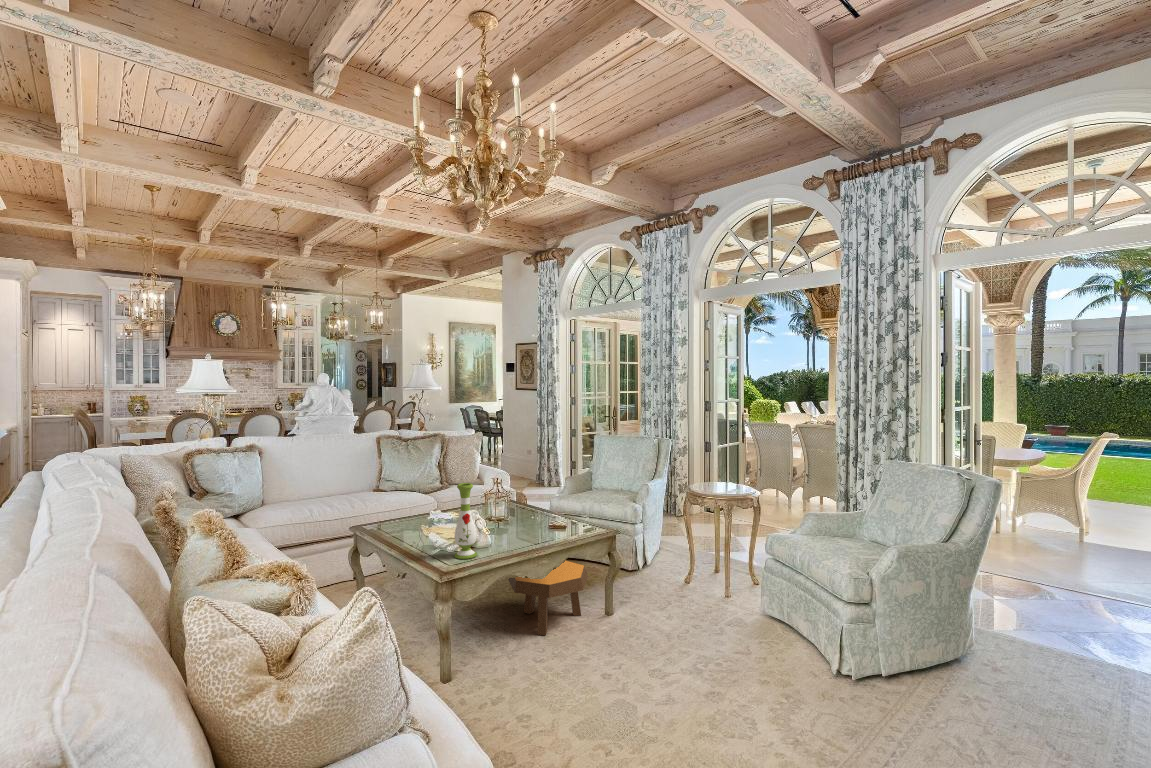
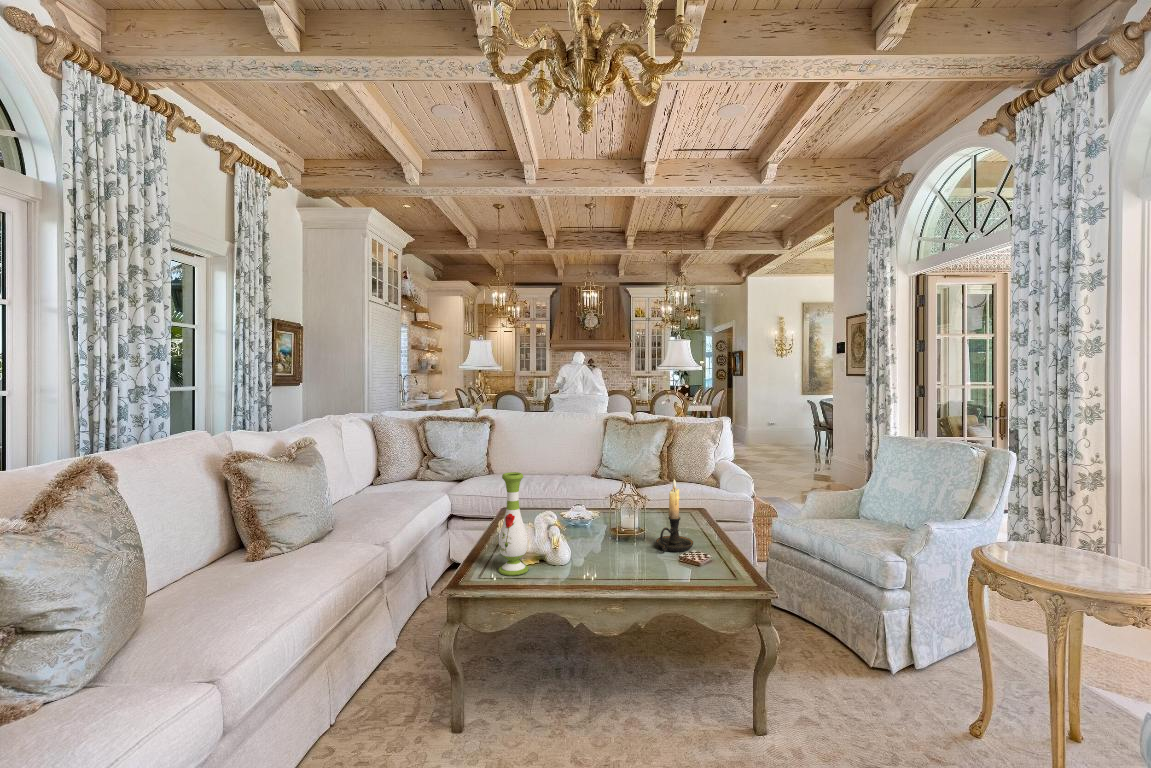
candle holder: none [523,476,548,526] -> present [656,479,693,552]
footstool: present [508,561,588,635] -> none [595,599,723,723]

